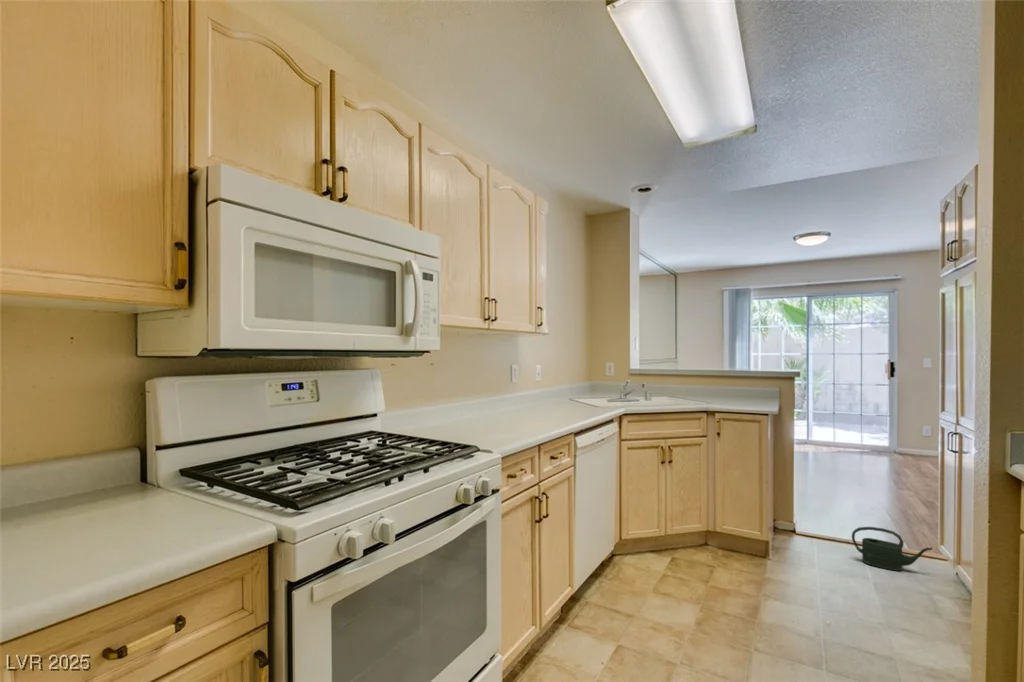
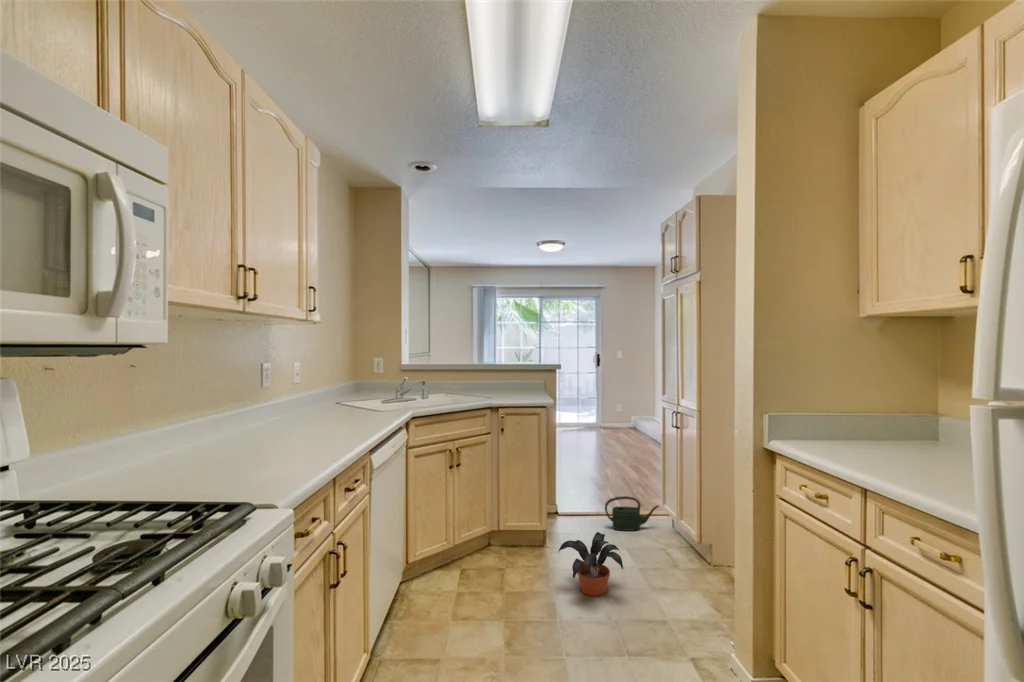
potted plant: none [768,553,847,618] -> present [558,532,623,596]

